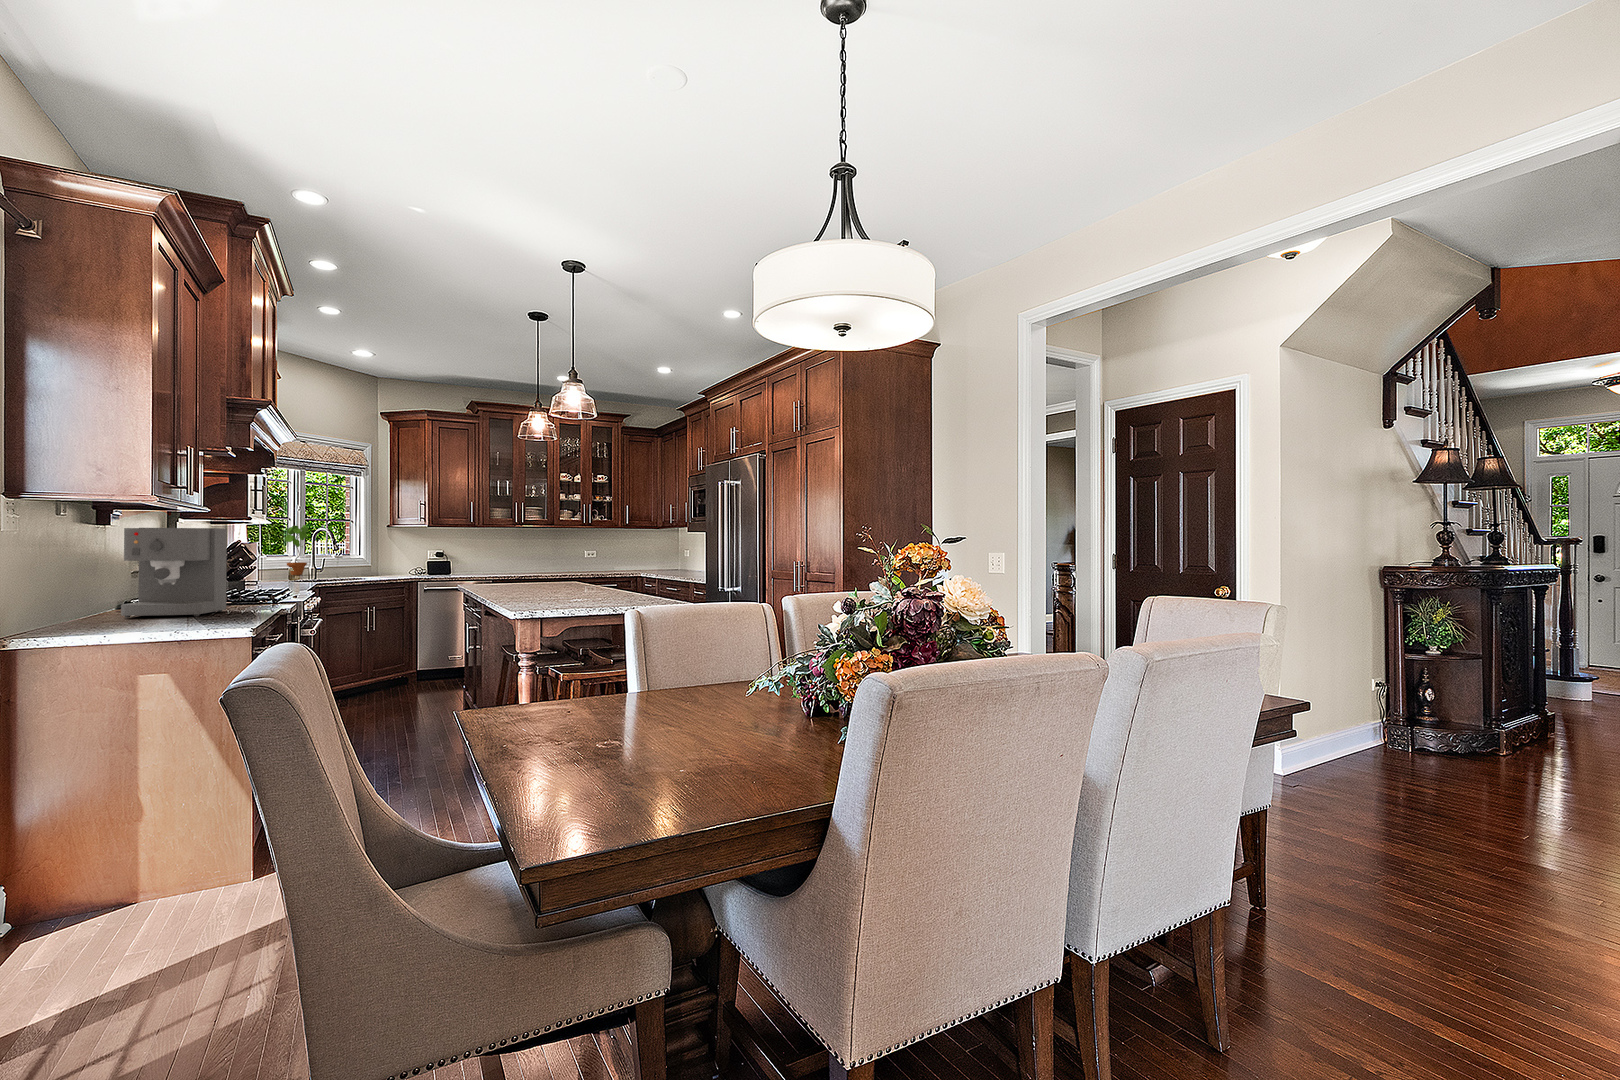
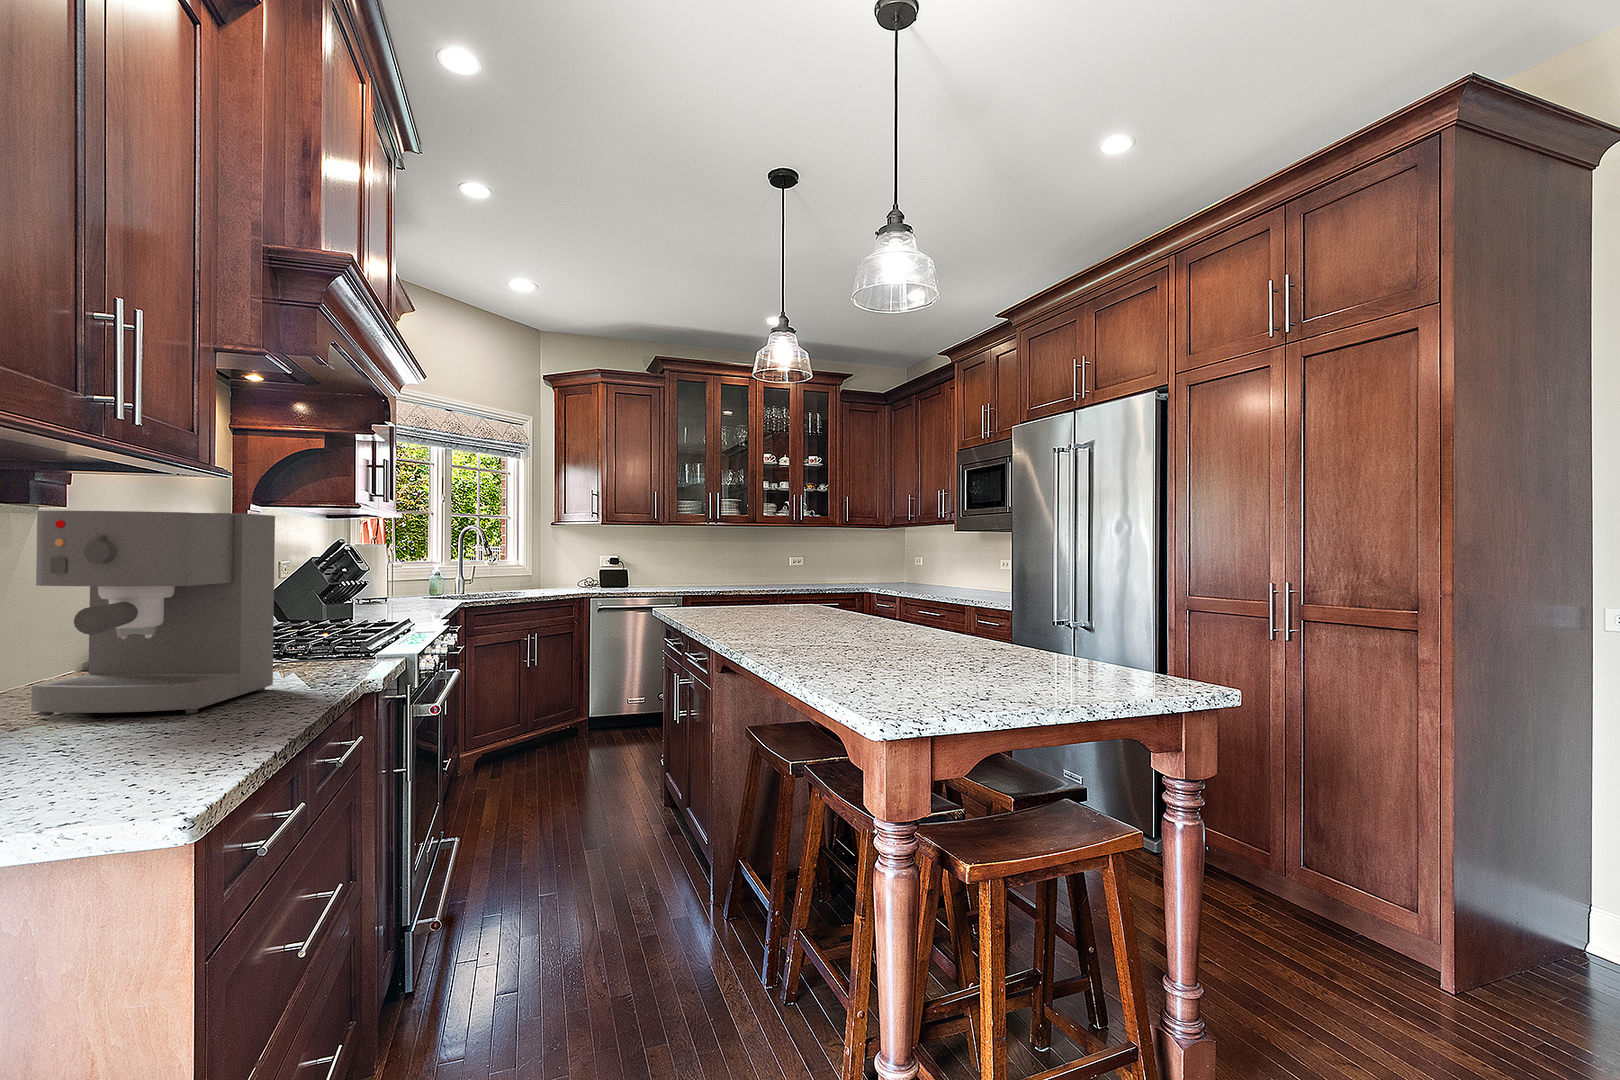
potted plant: present [285,525,308,575] -> none [426,522,455,589]

